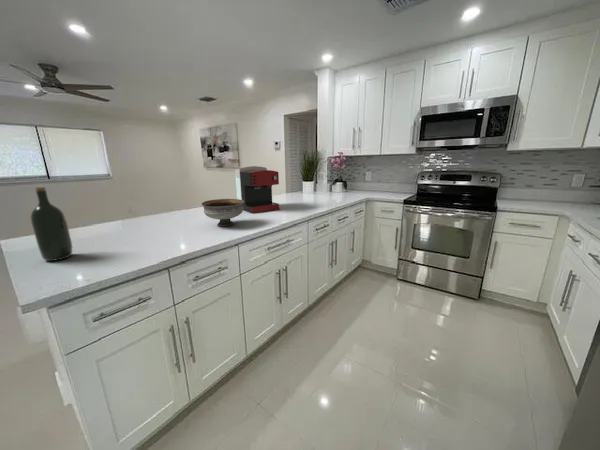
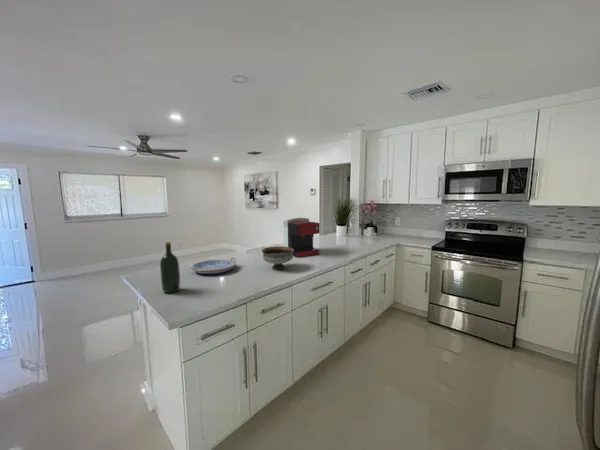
serving tray: none [100,214,169,235] -> present [191,258,236,274]

